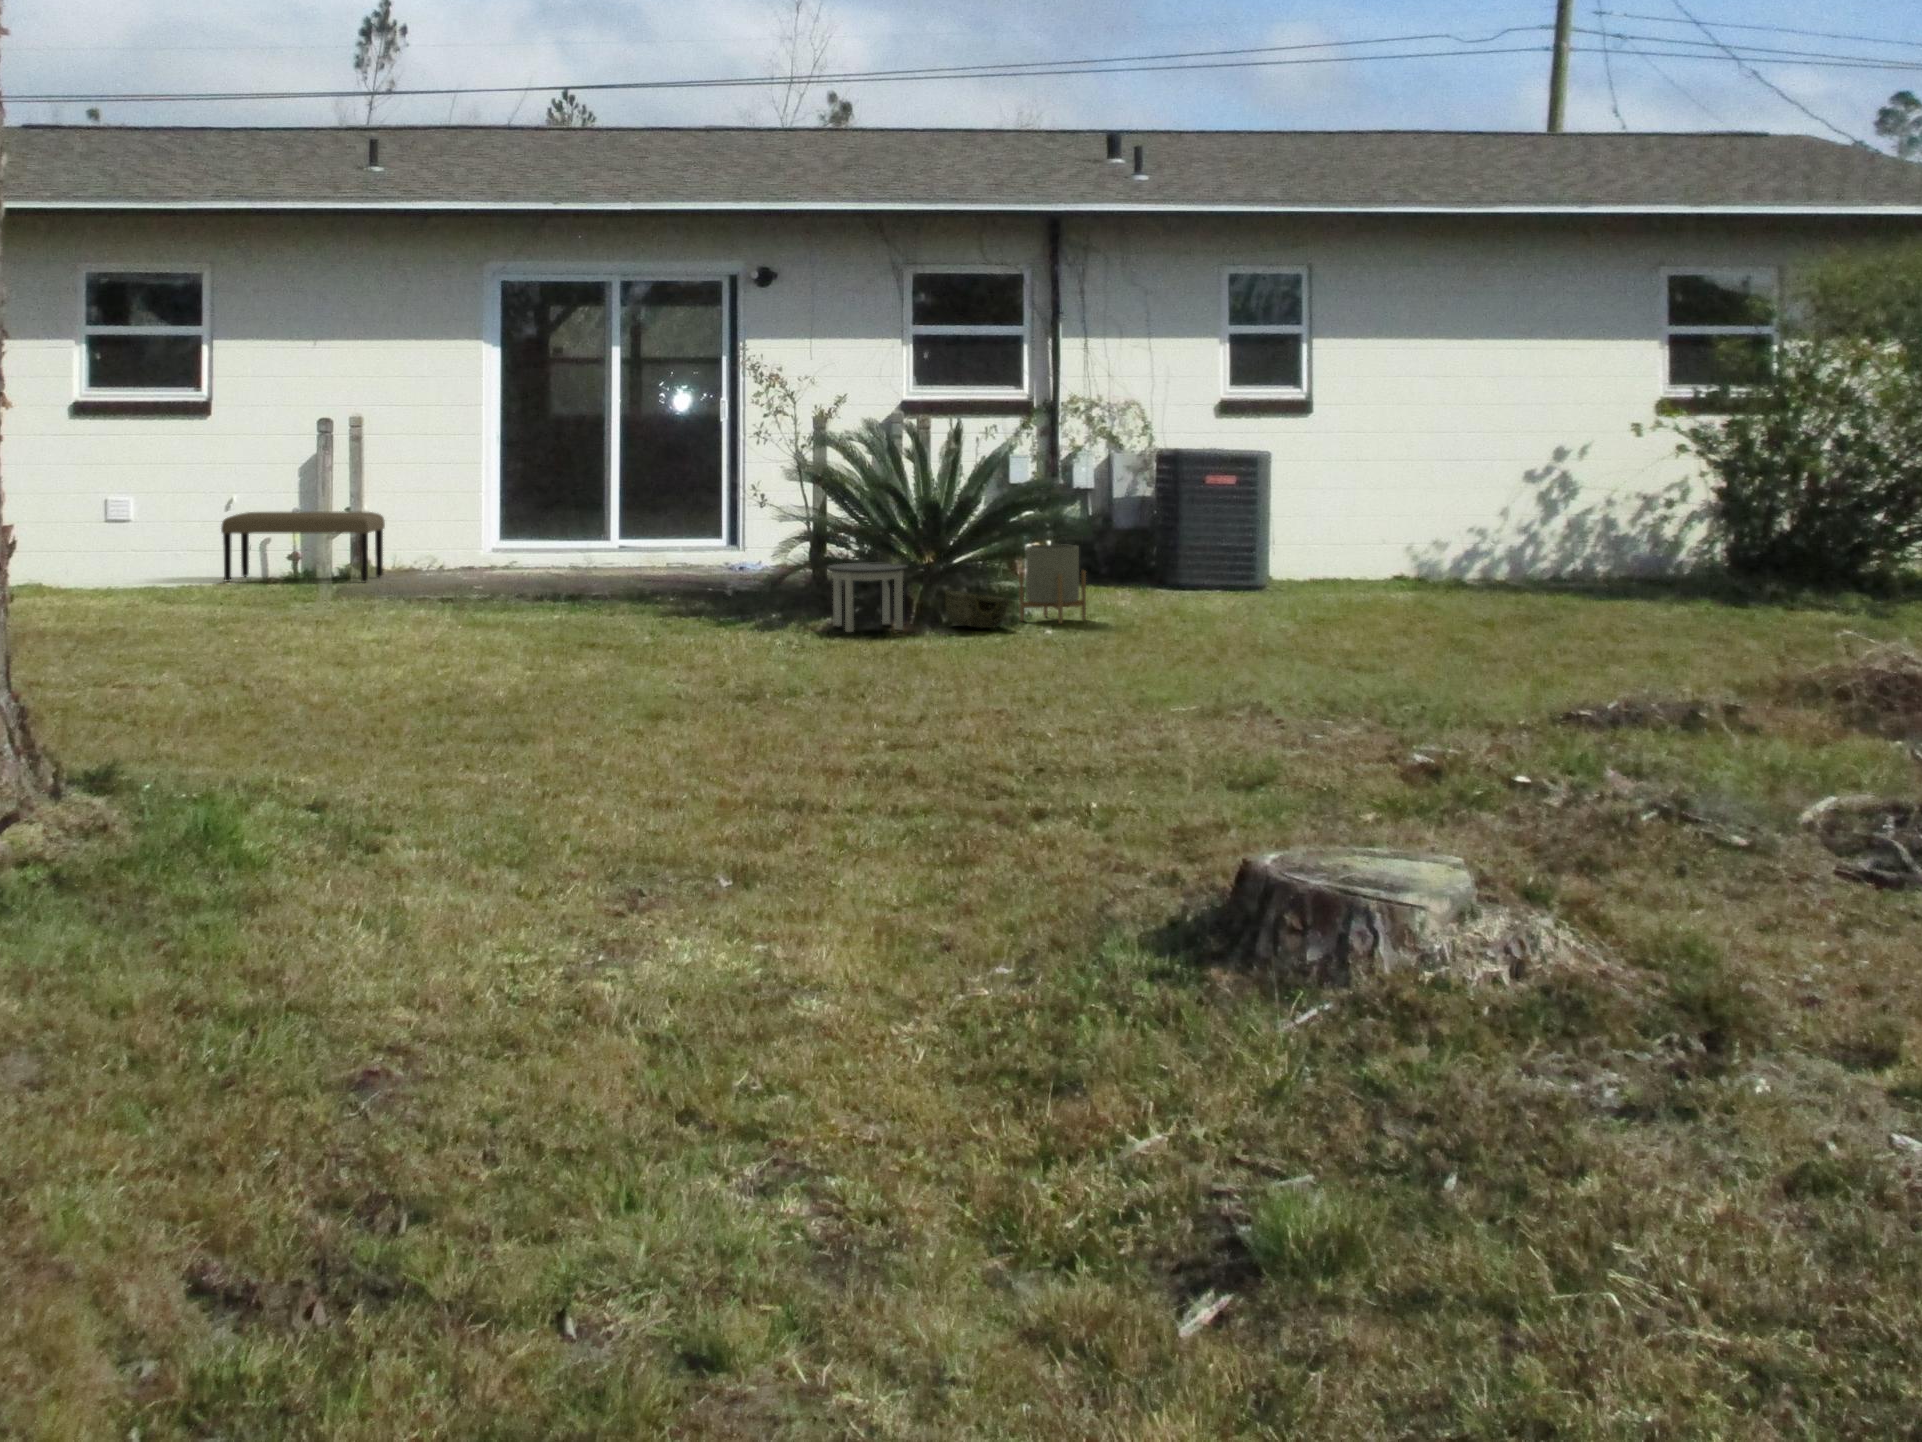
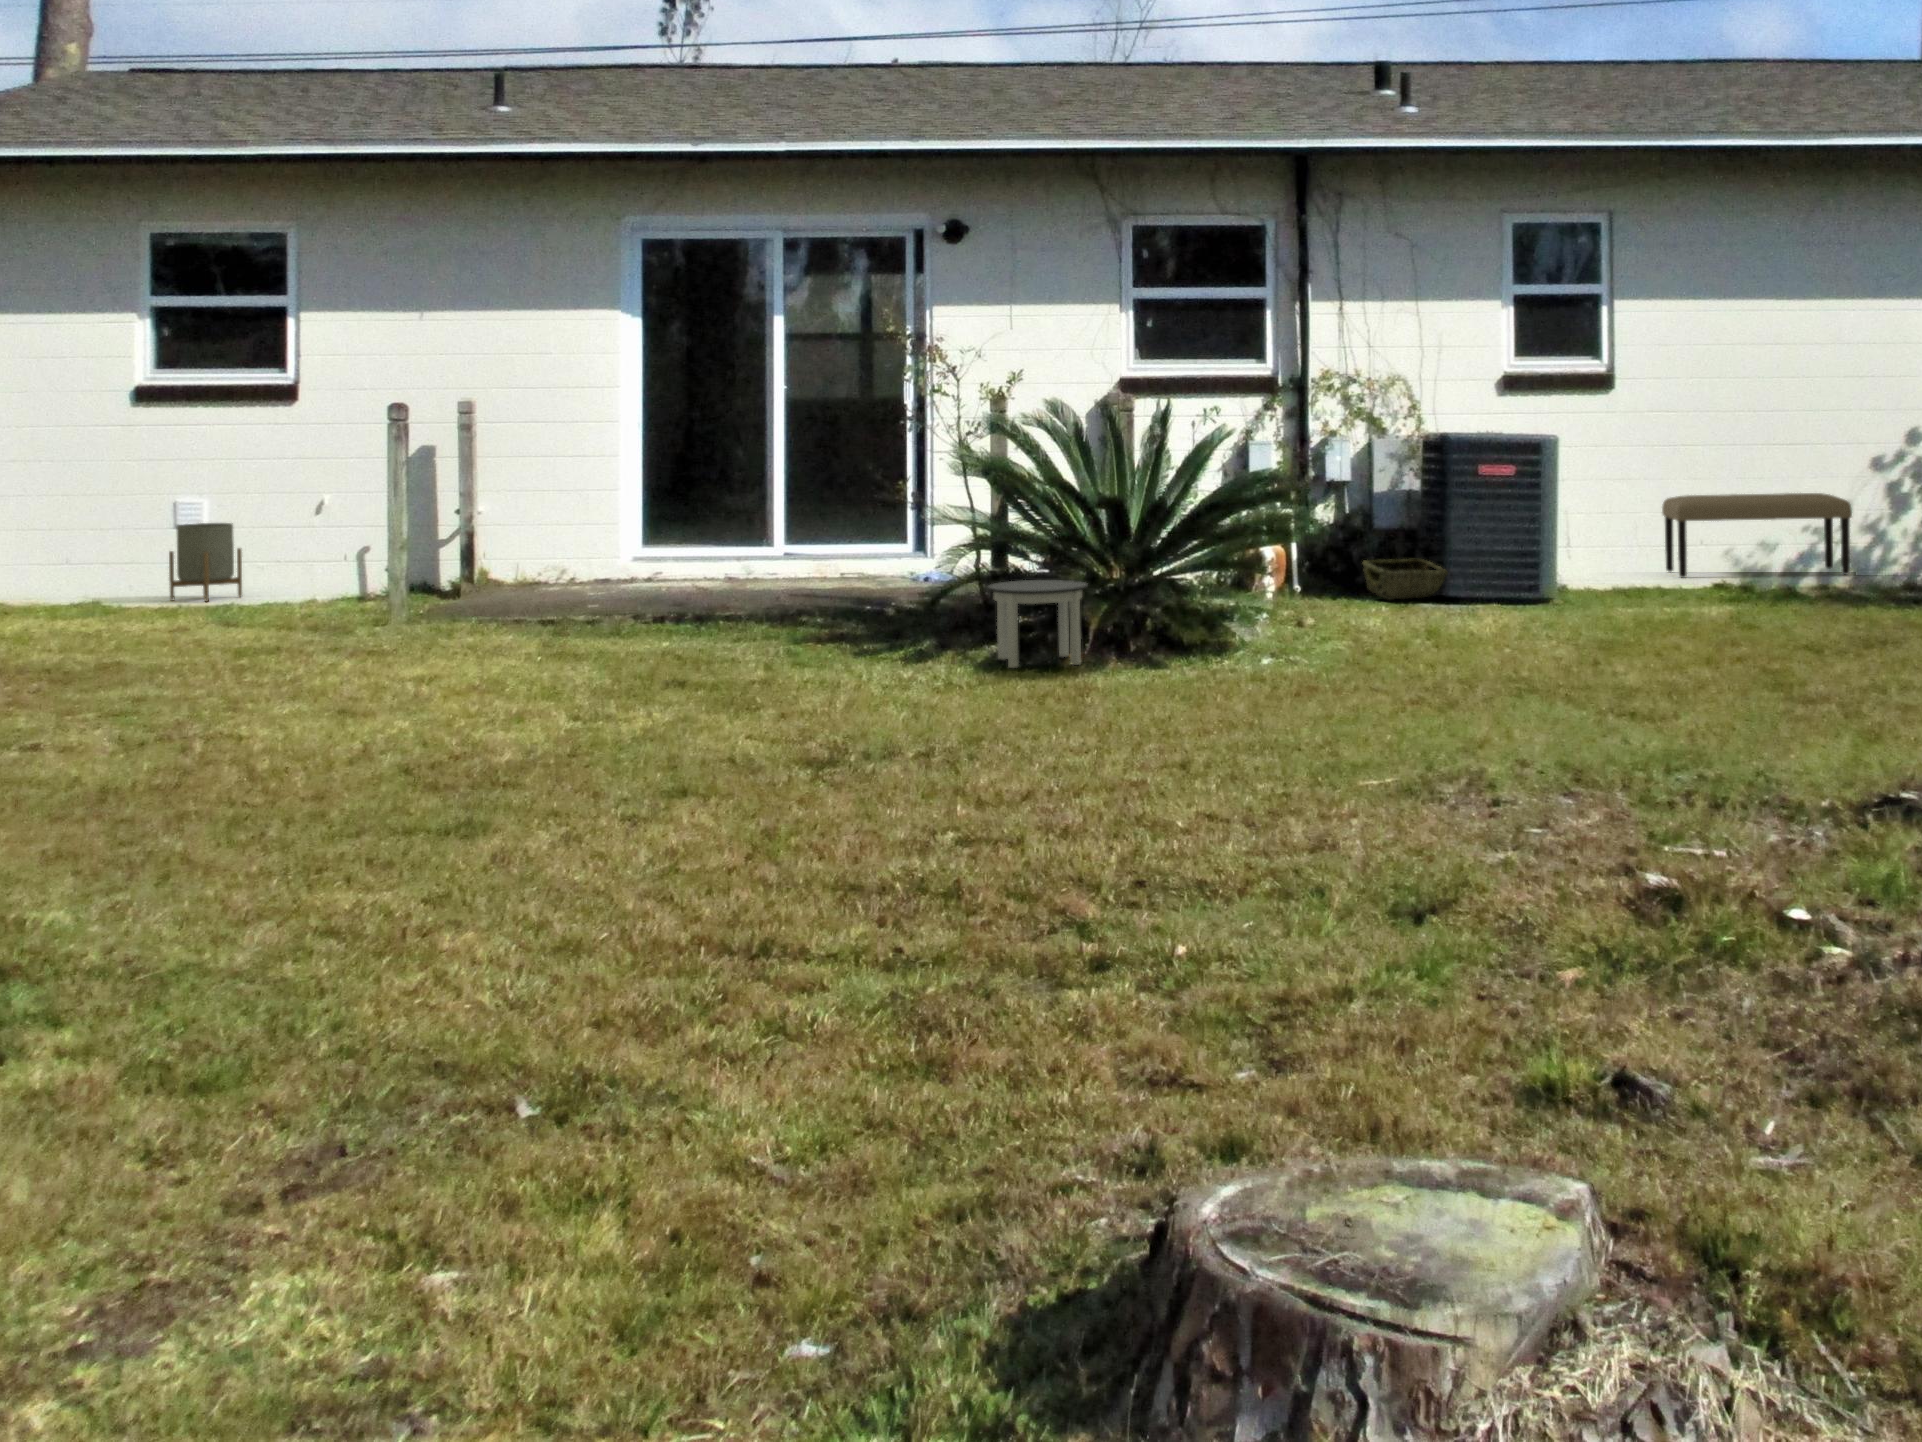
bench: present [221,511,385,582] -> present [1662,493,1852,578]
planter: present [1019,544,1086,624] -> present [169,523,242,602]
woven basket: present [945,590,1009,629] -> present [1363,559,1448,600]

